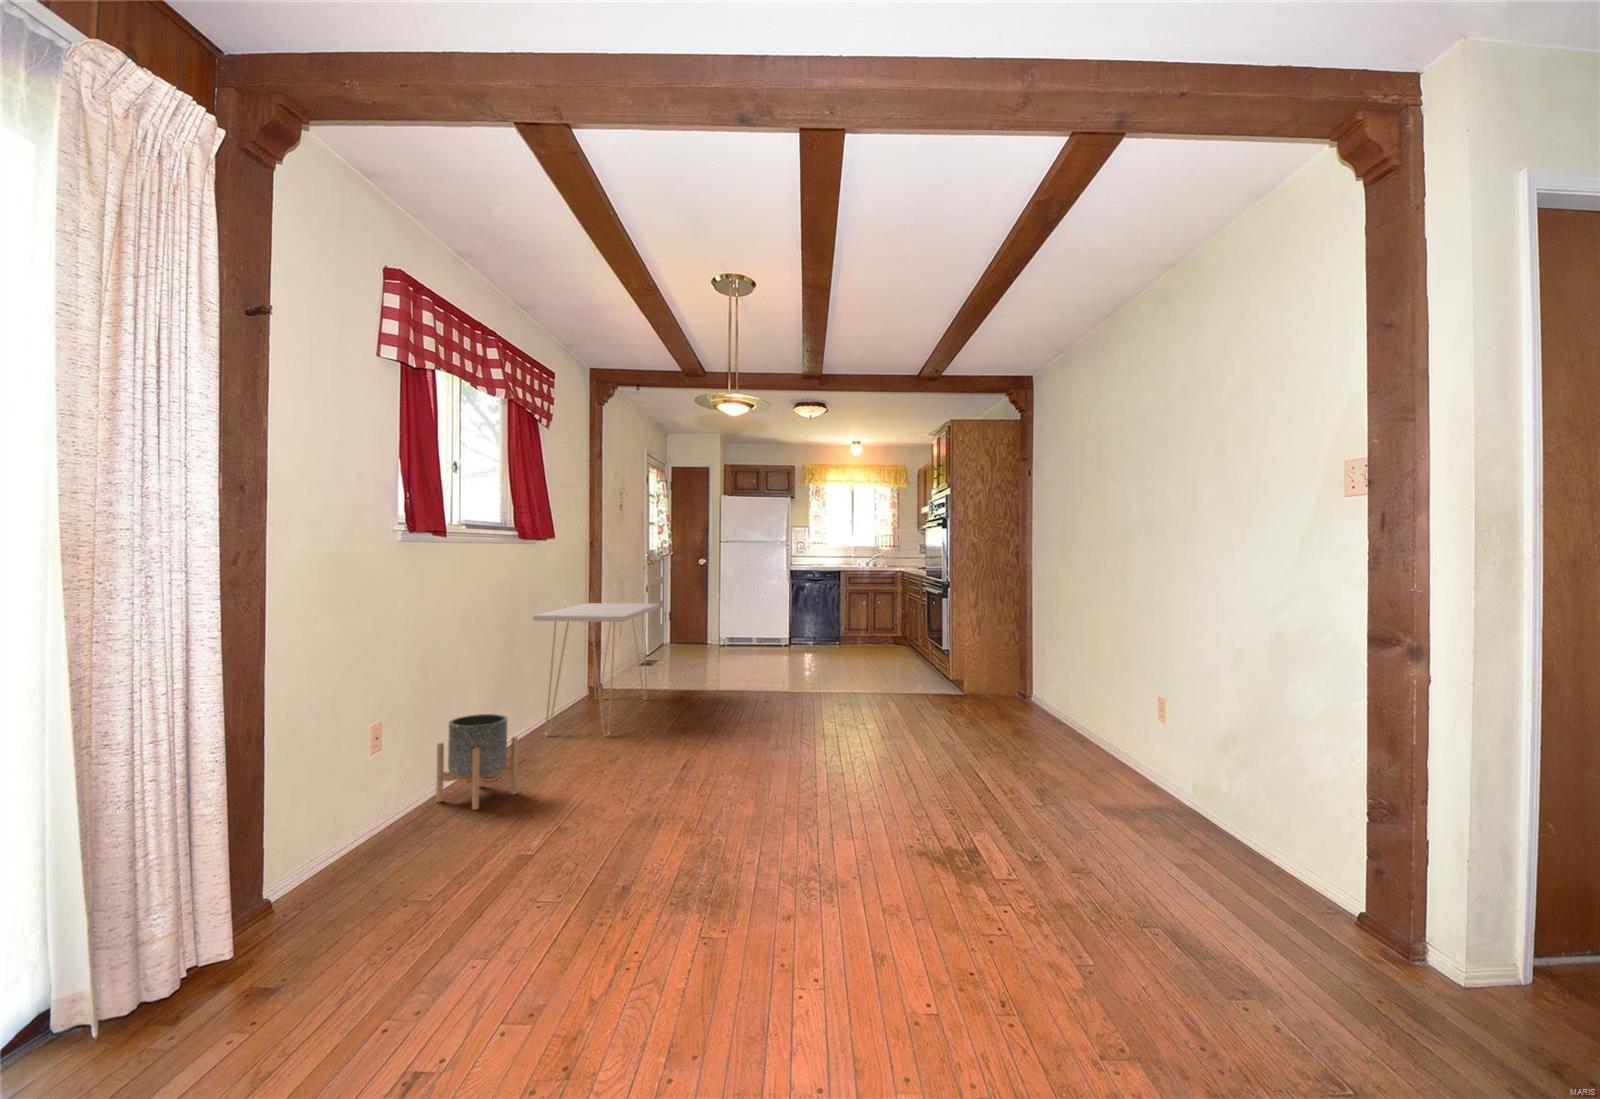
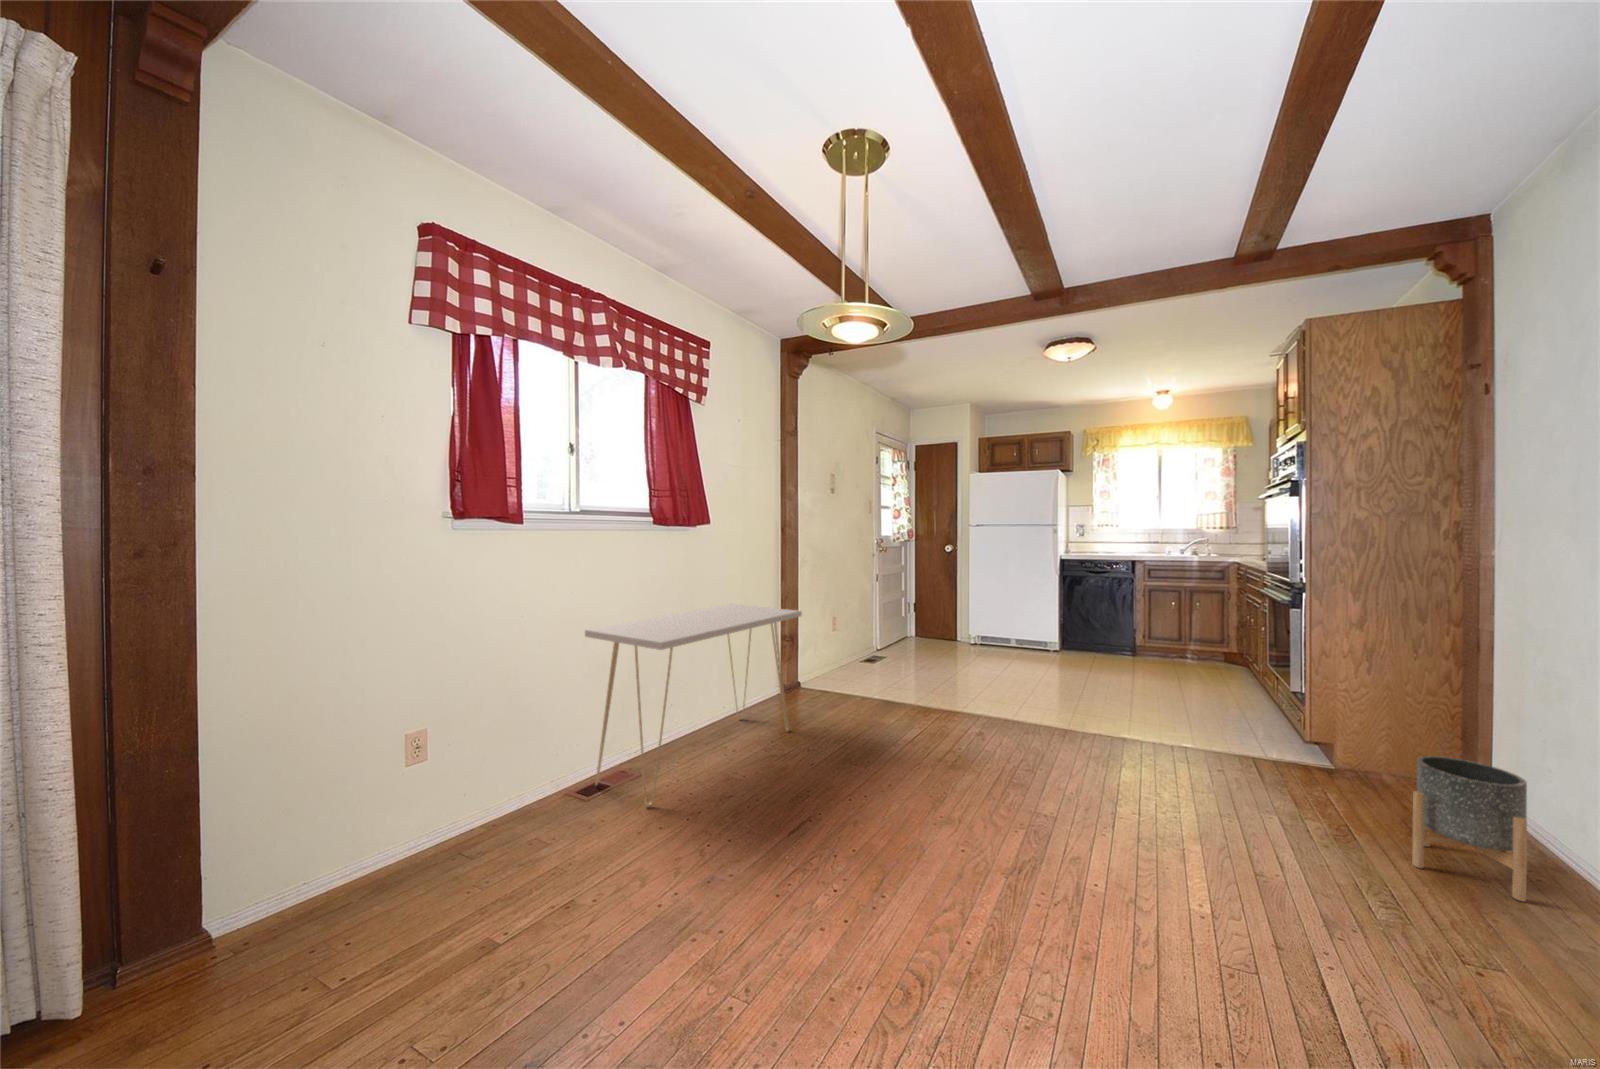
planter: present [436,714,518,810] -> present [1412,756,1527,901]

